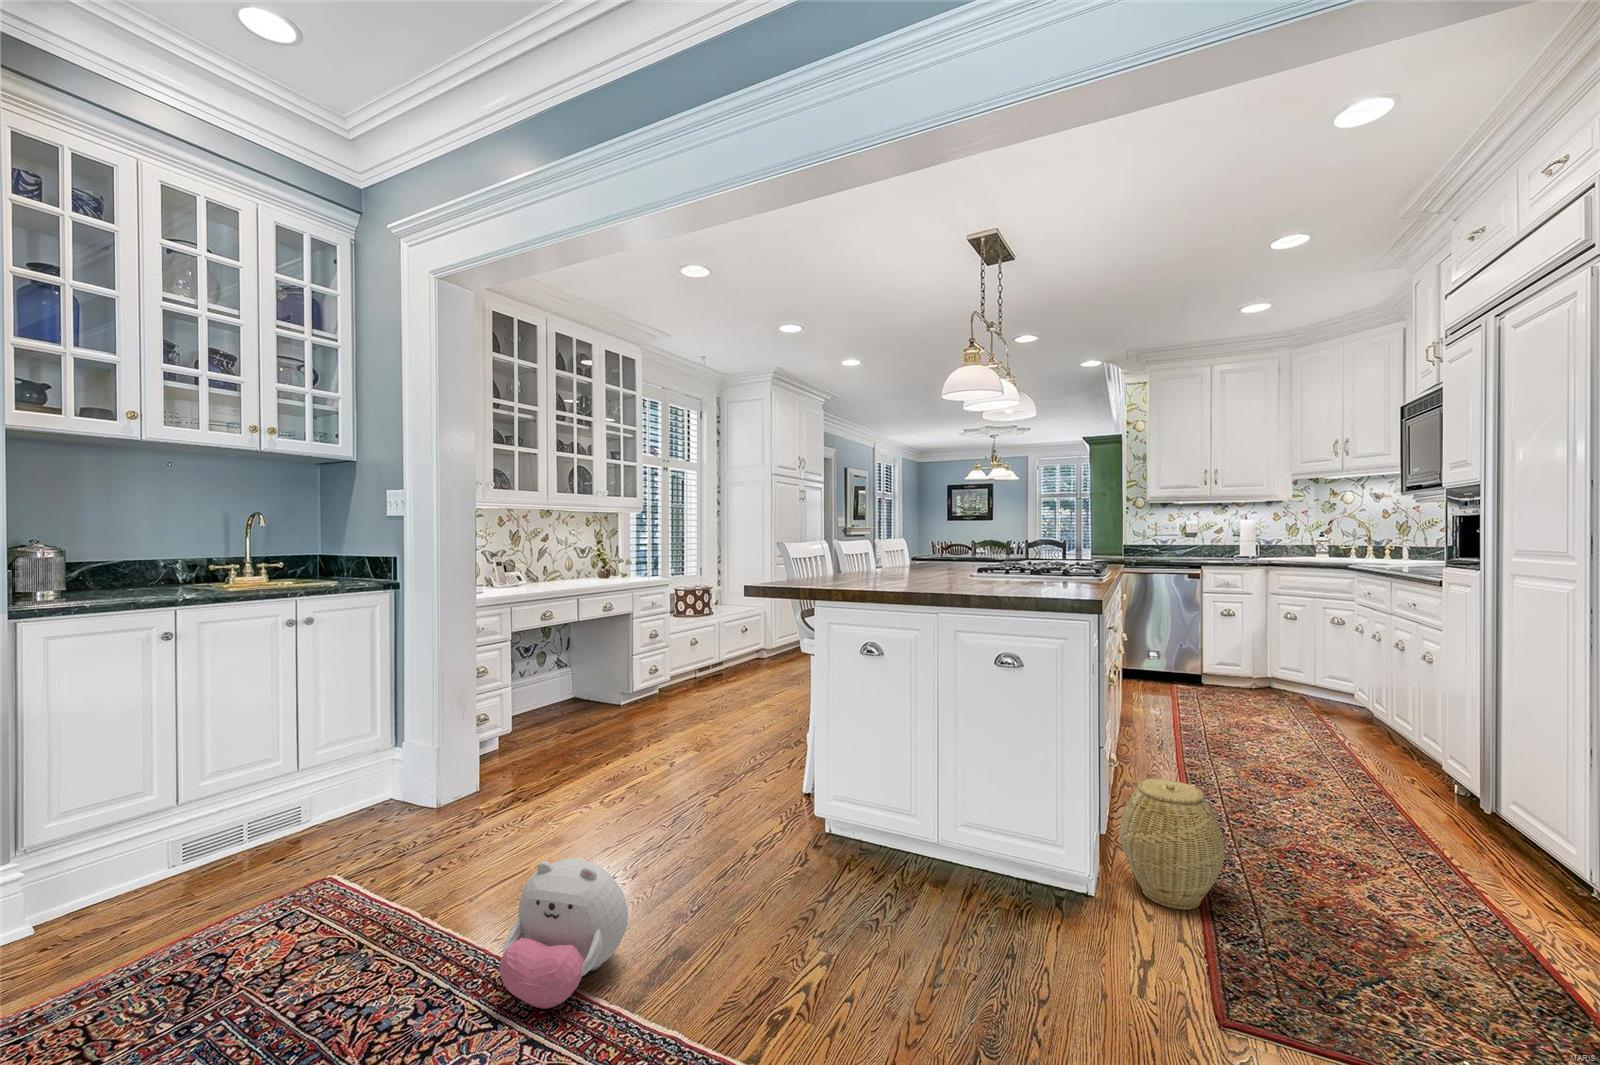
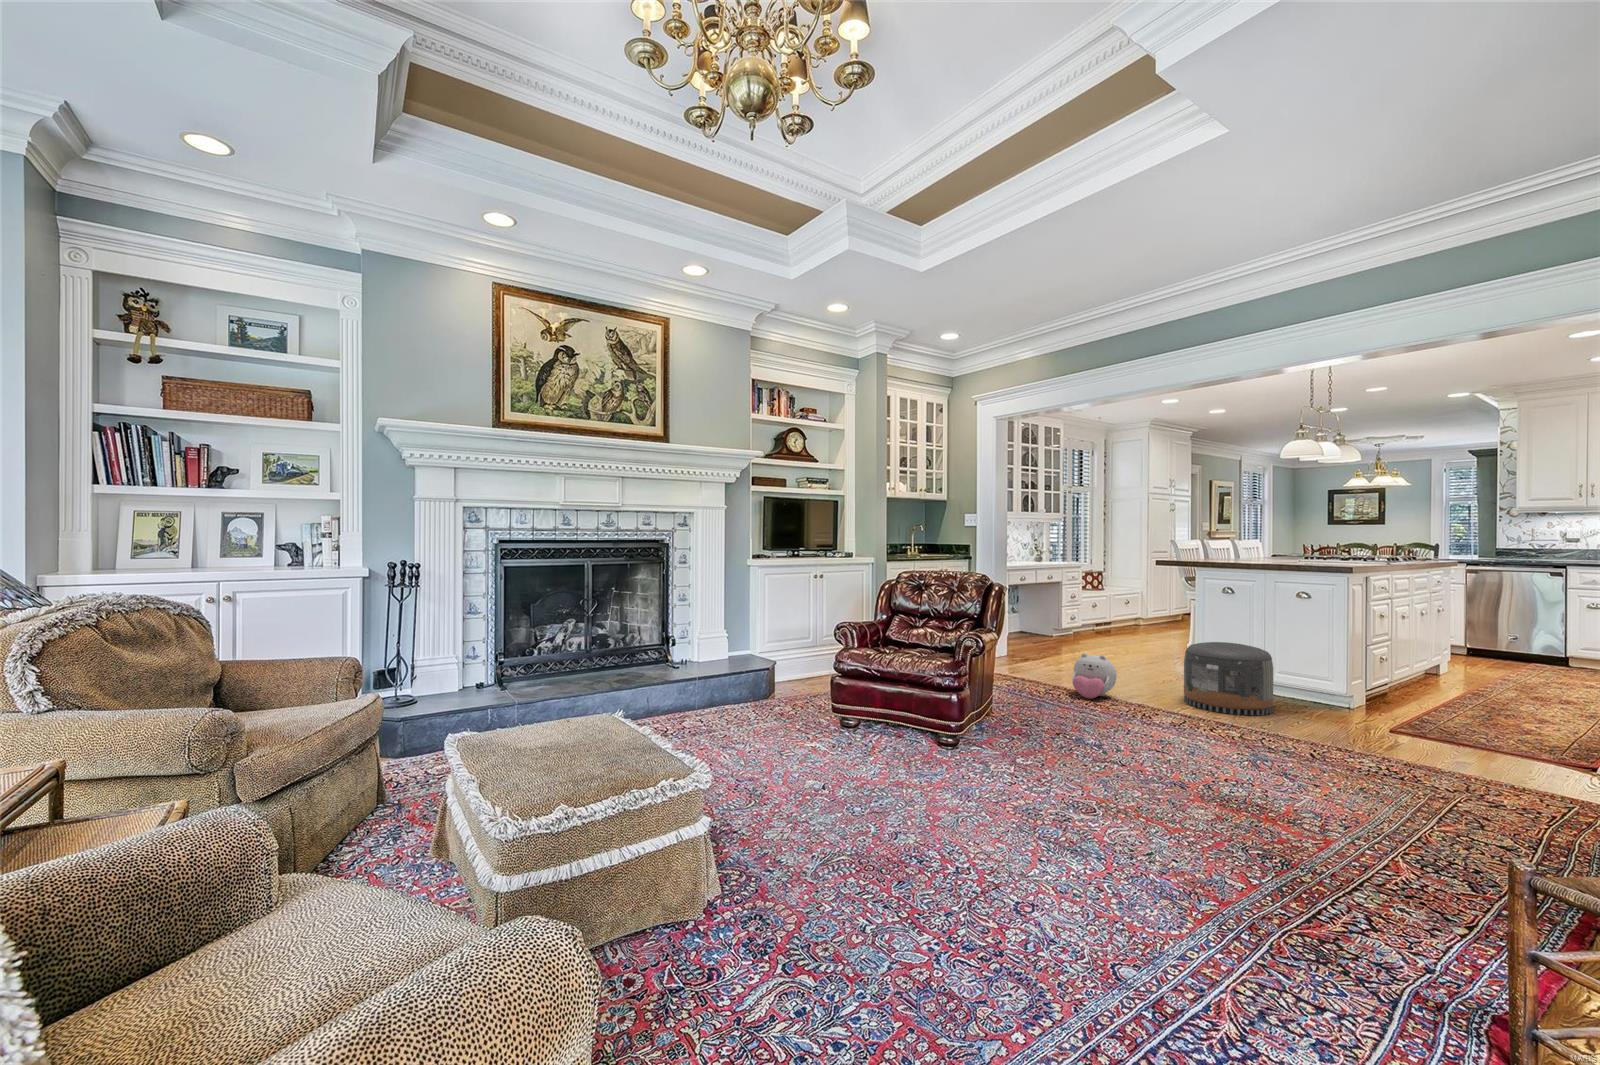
pouf: none [789,775,973,1001] -> present [1184,642,1273,715]
woven basket: present [1120,779,1224,910] -> none [1369,661,1429,719]

